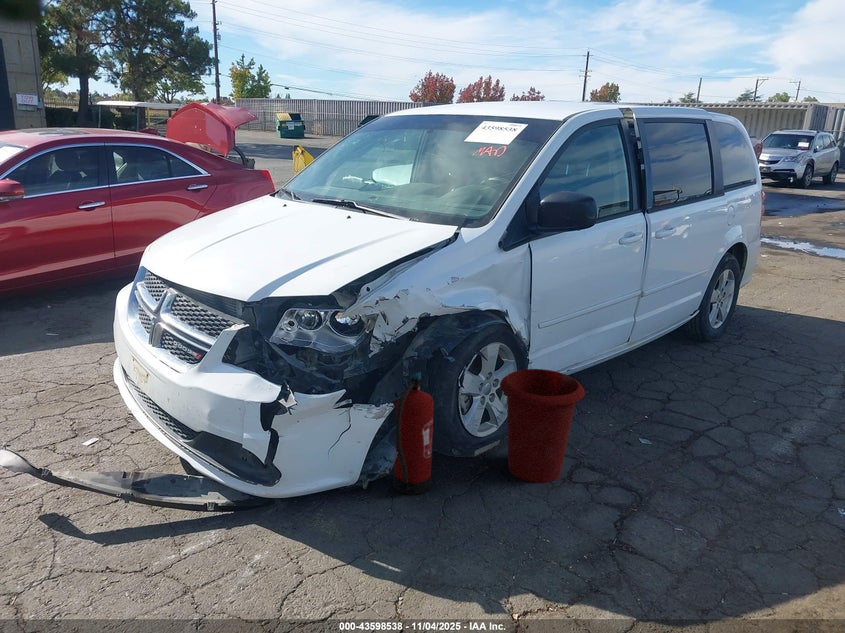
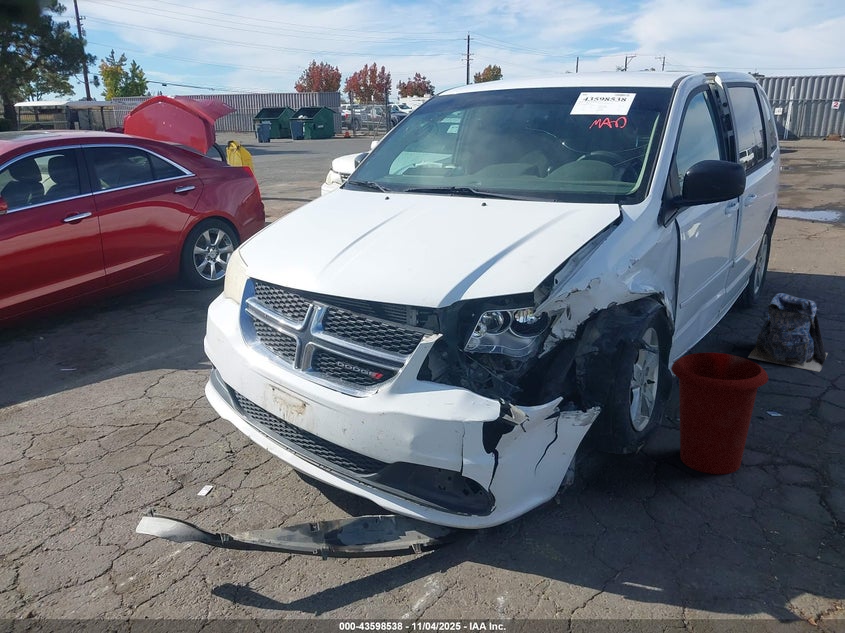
backpack: none [645,325,726,404] -> present [748,293,828,372]
fire extinguisher: present [393,372,434,495] -> none [579,347,626,505]

